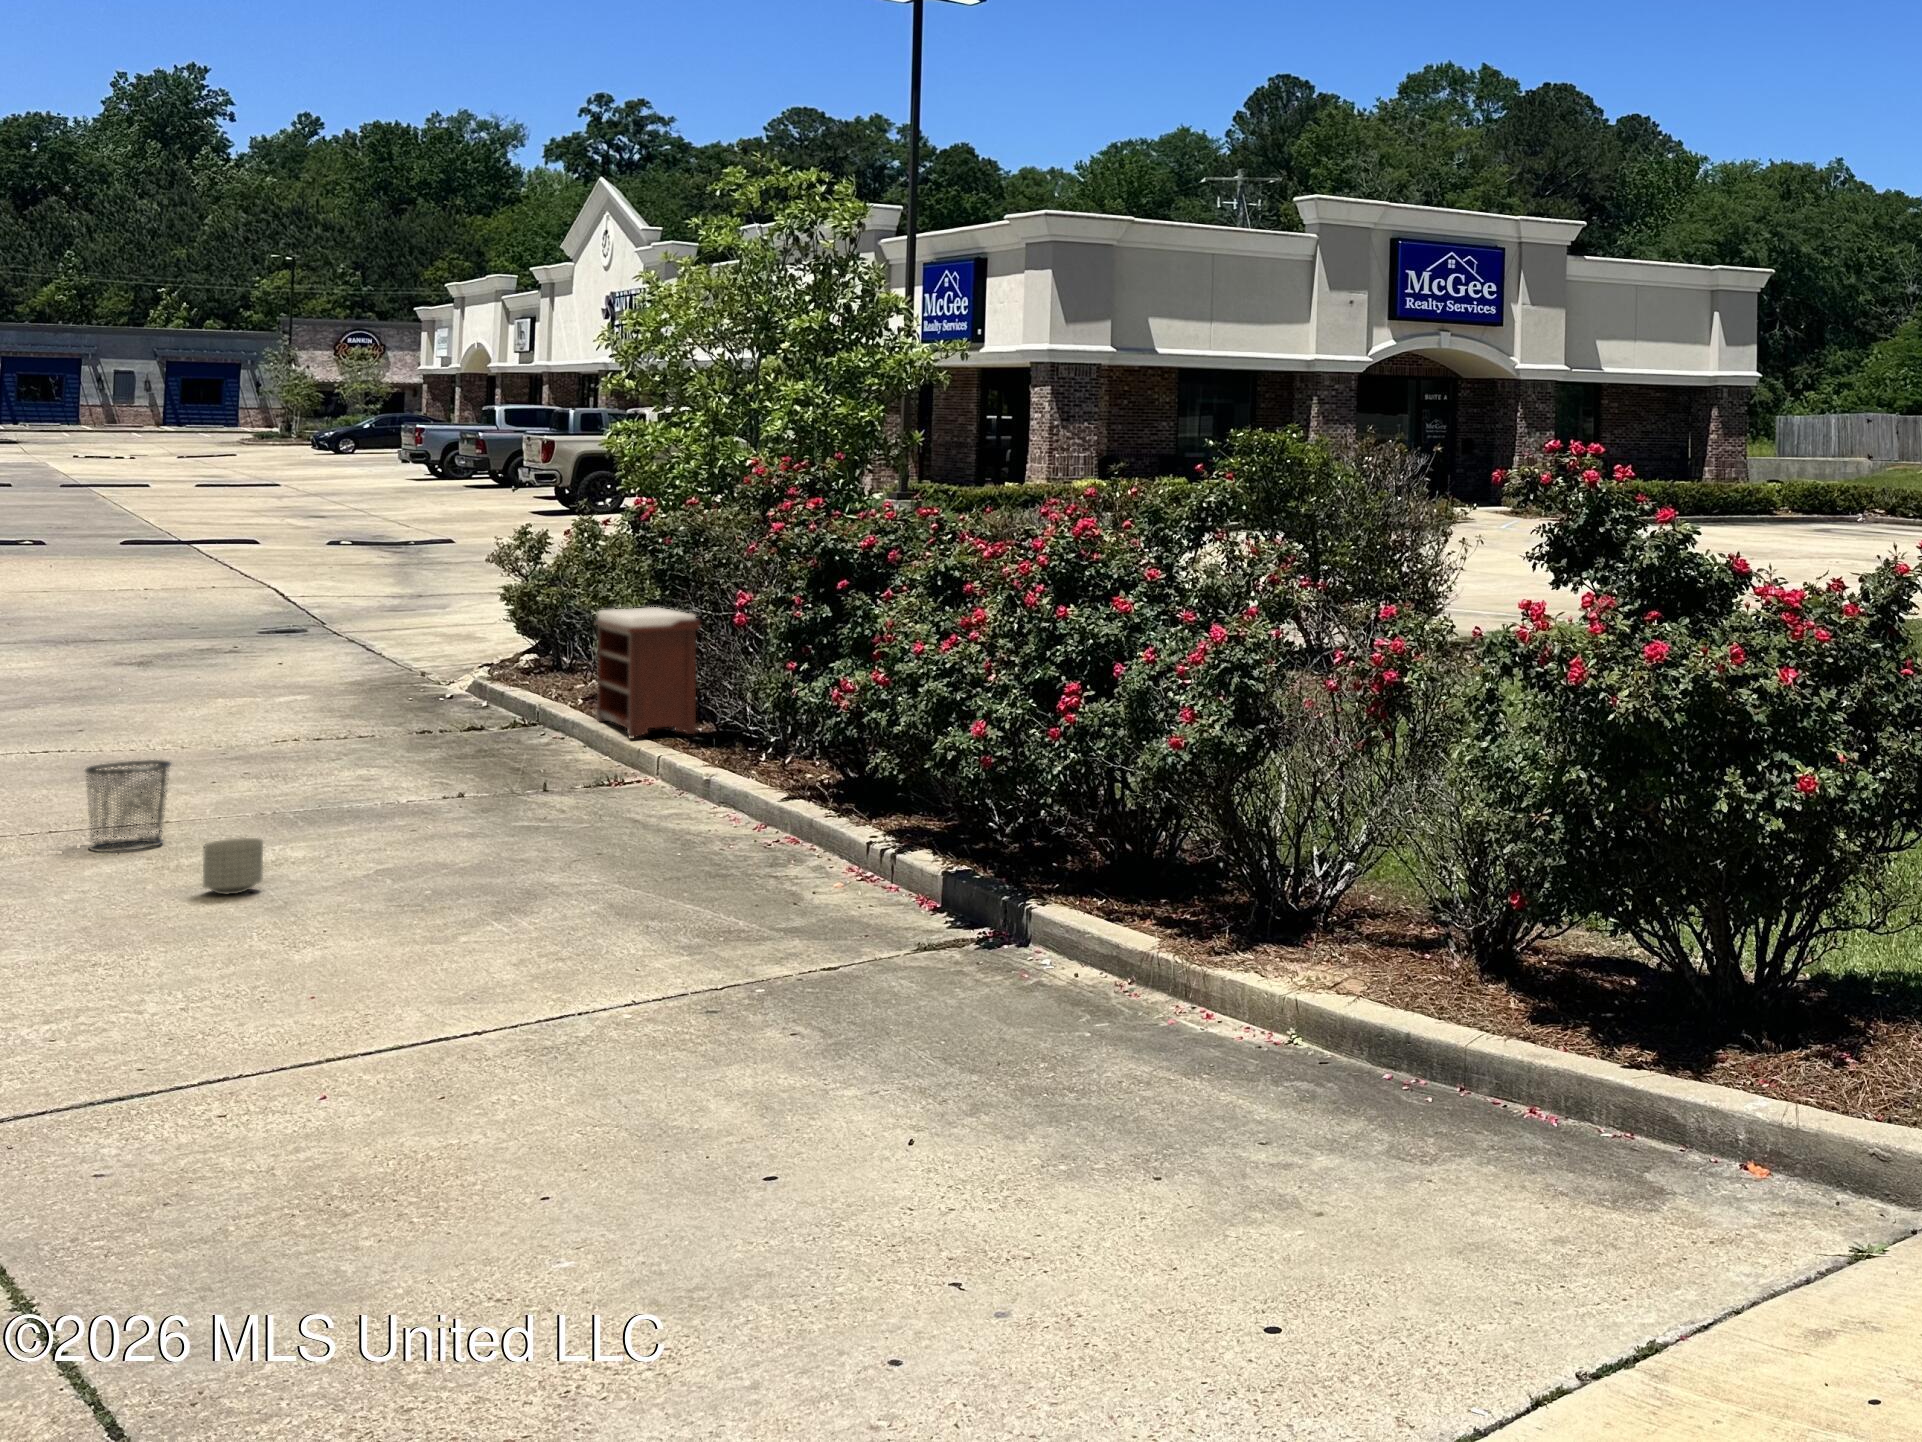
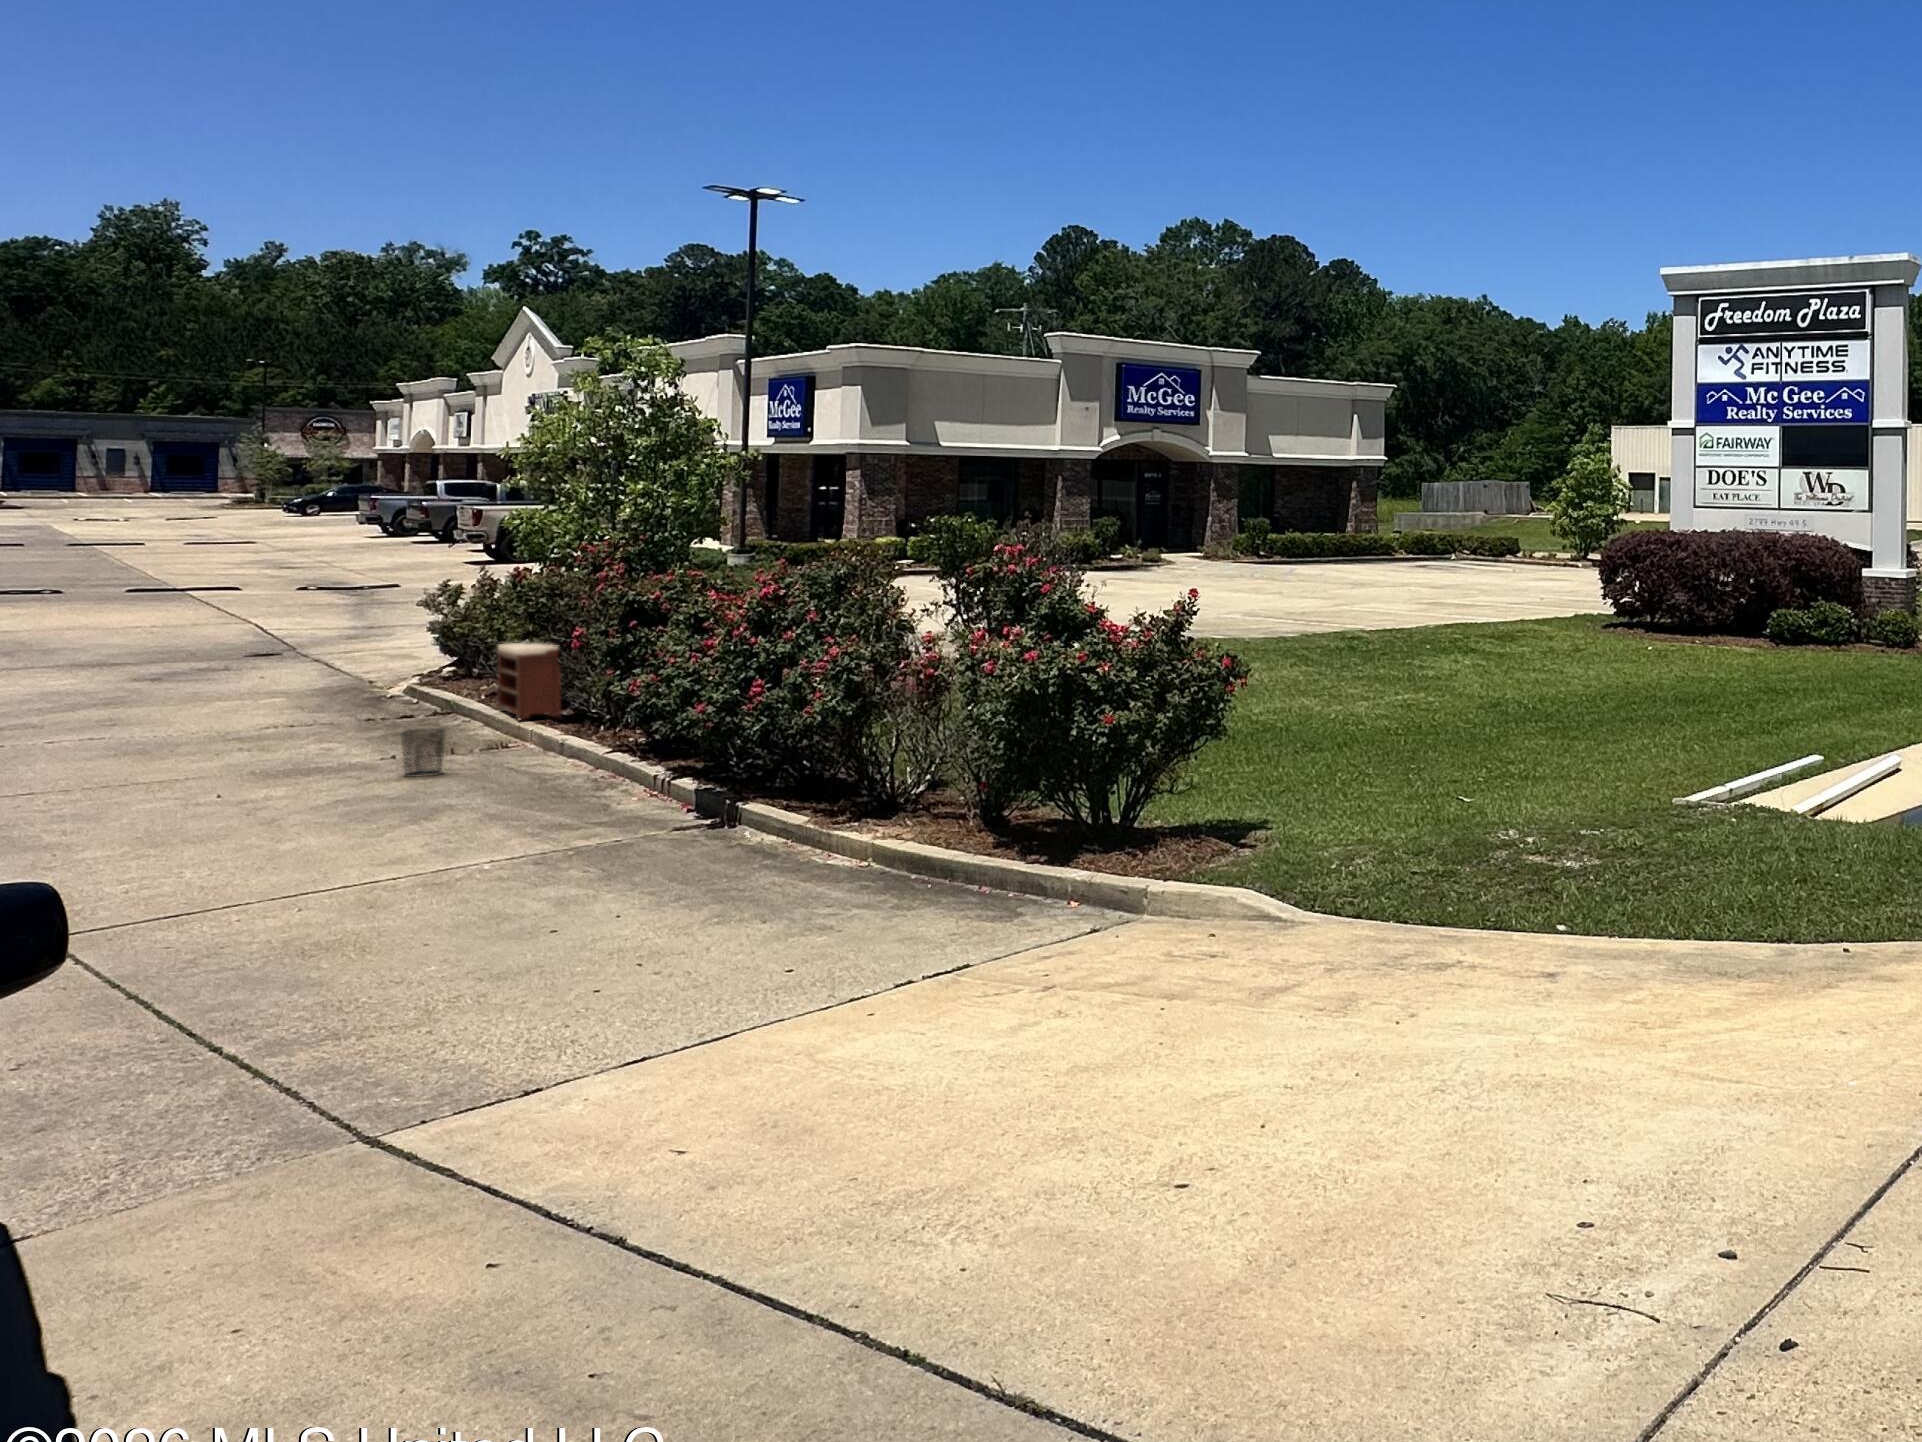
waste bin: present [85,760,171,852] -> present [401,729,446,777]
planter: present [203,838,263,894] -> none [259,776,294,807]

